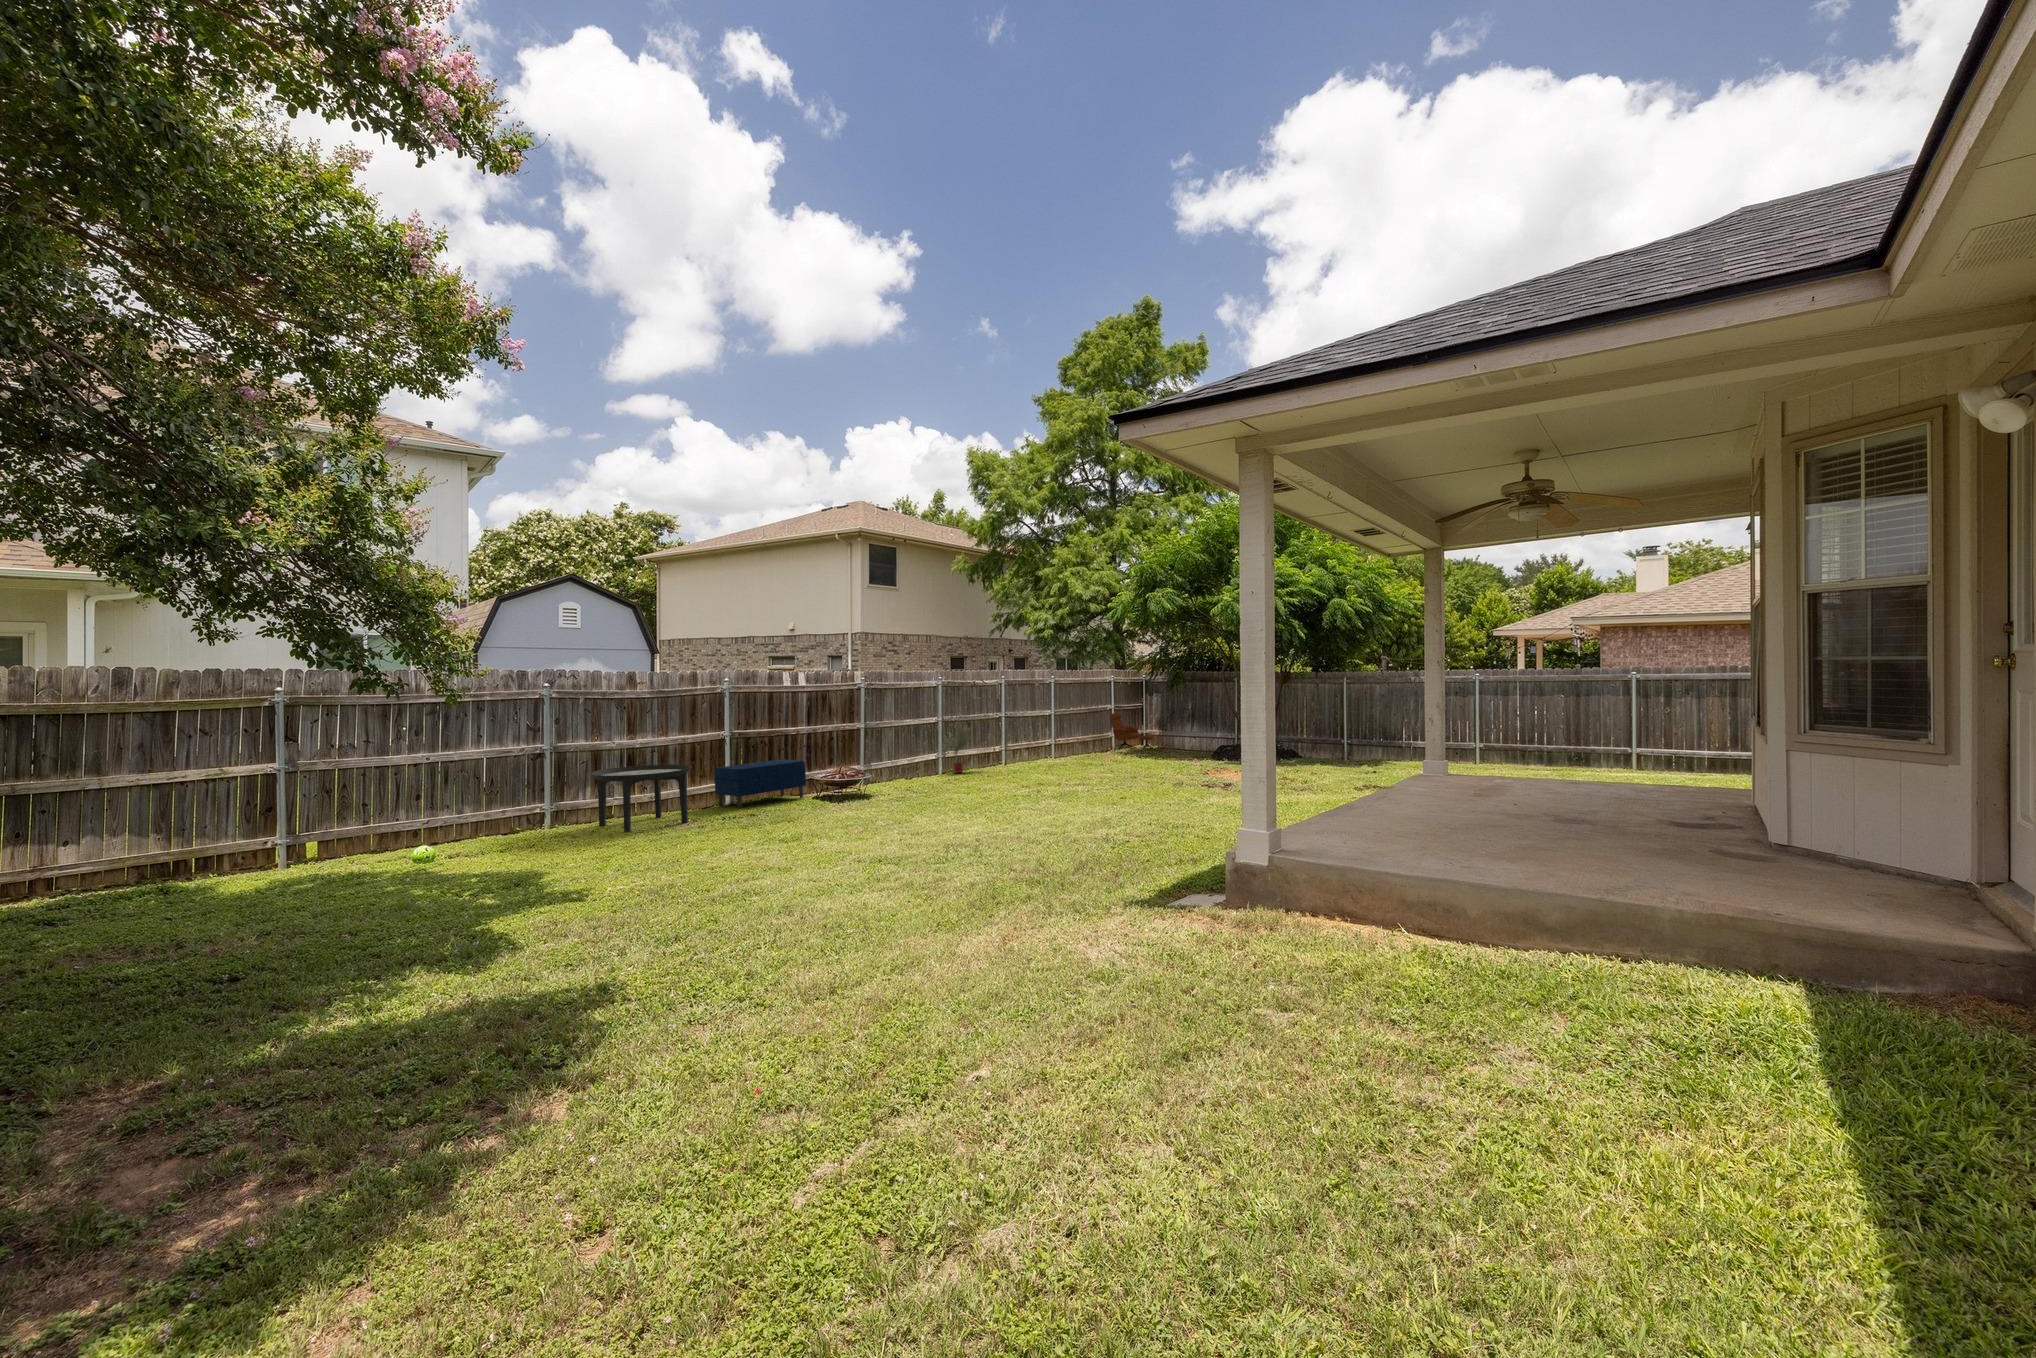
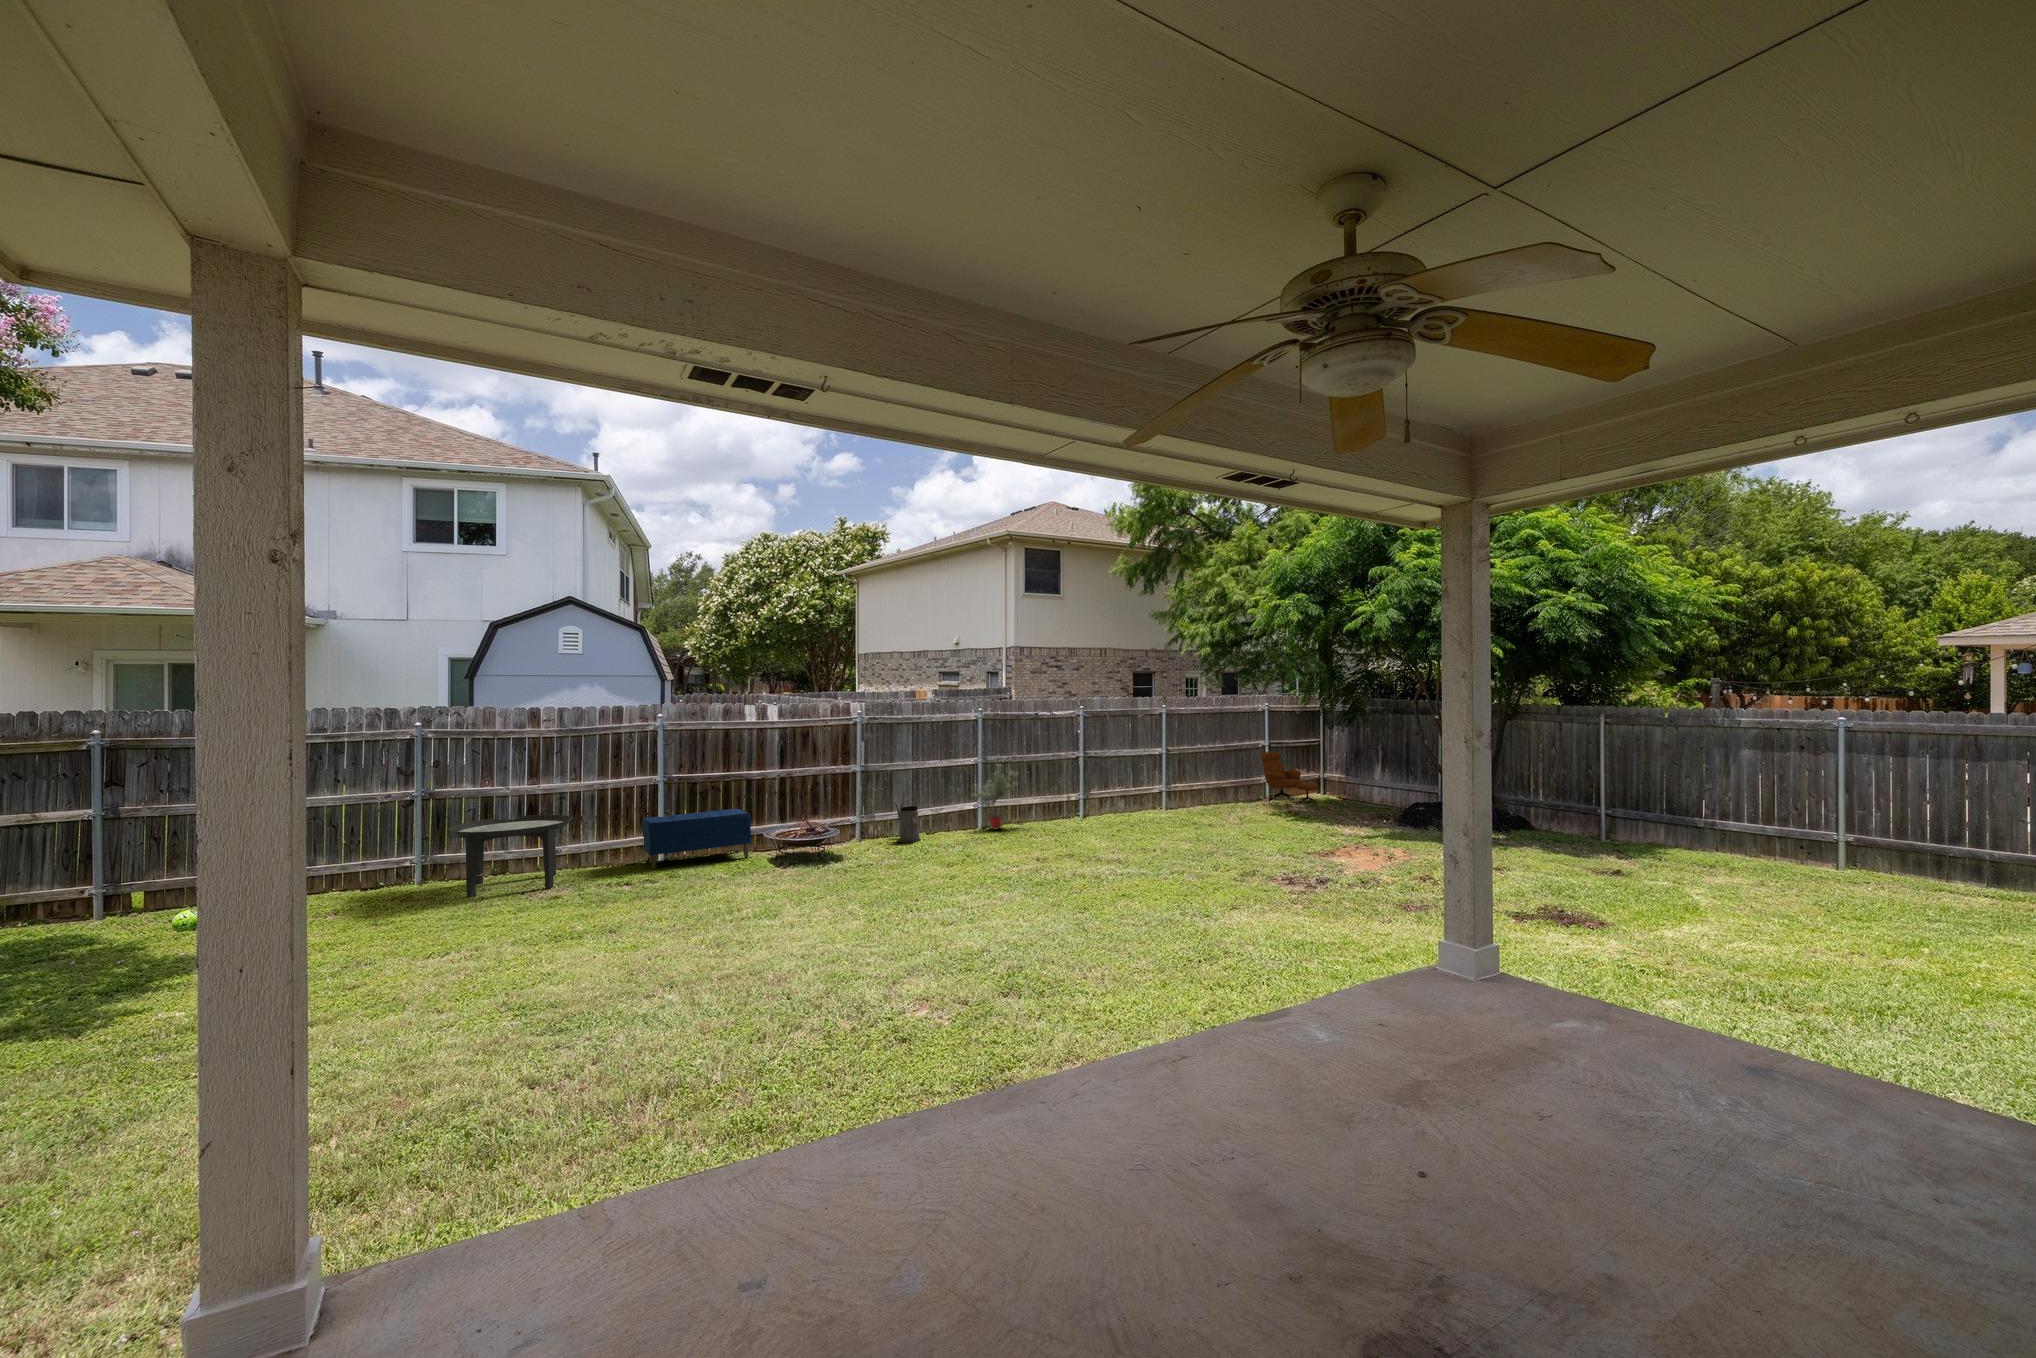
watering can: none [888,748,919,783] -> present [895,798,920,842]

